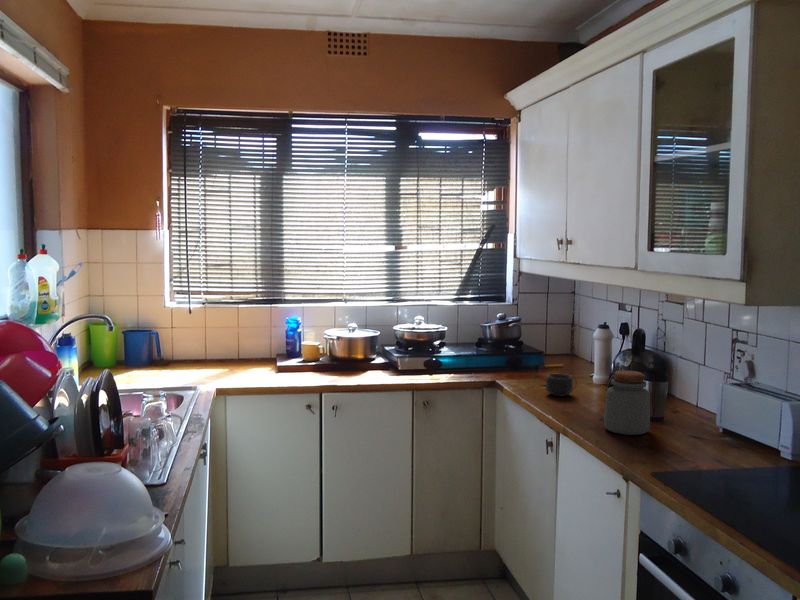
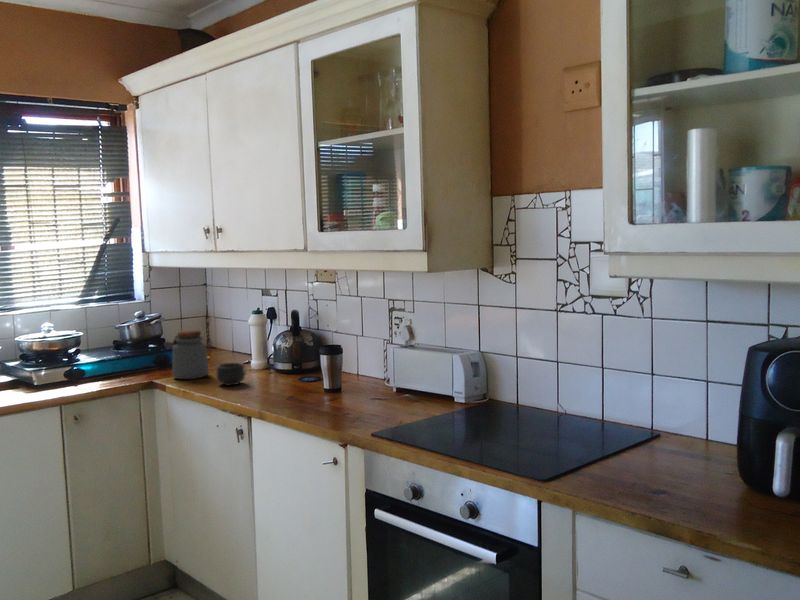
jar: present [604,370,650,435] -> present [172,330,209,379]

